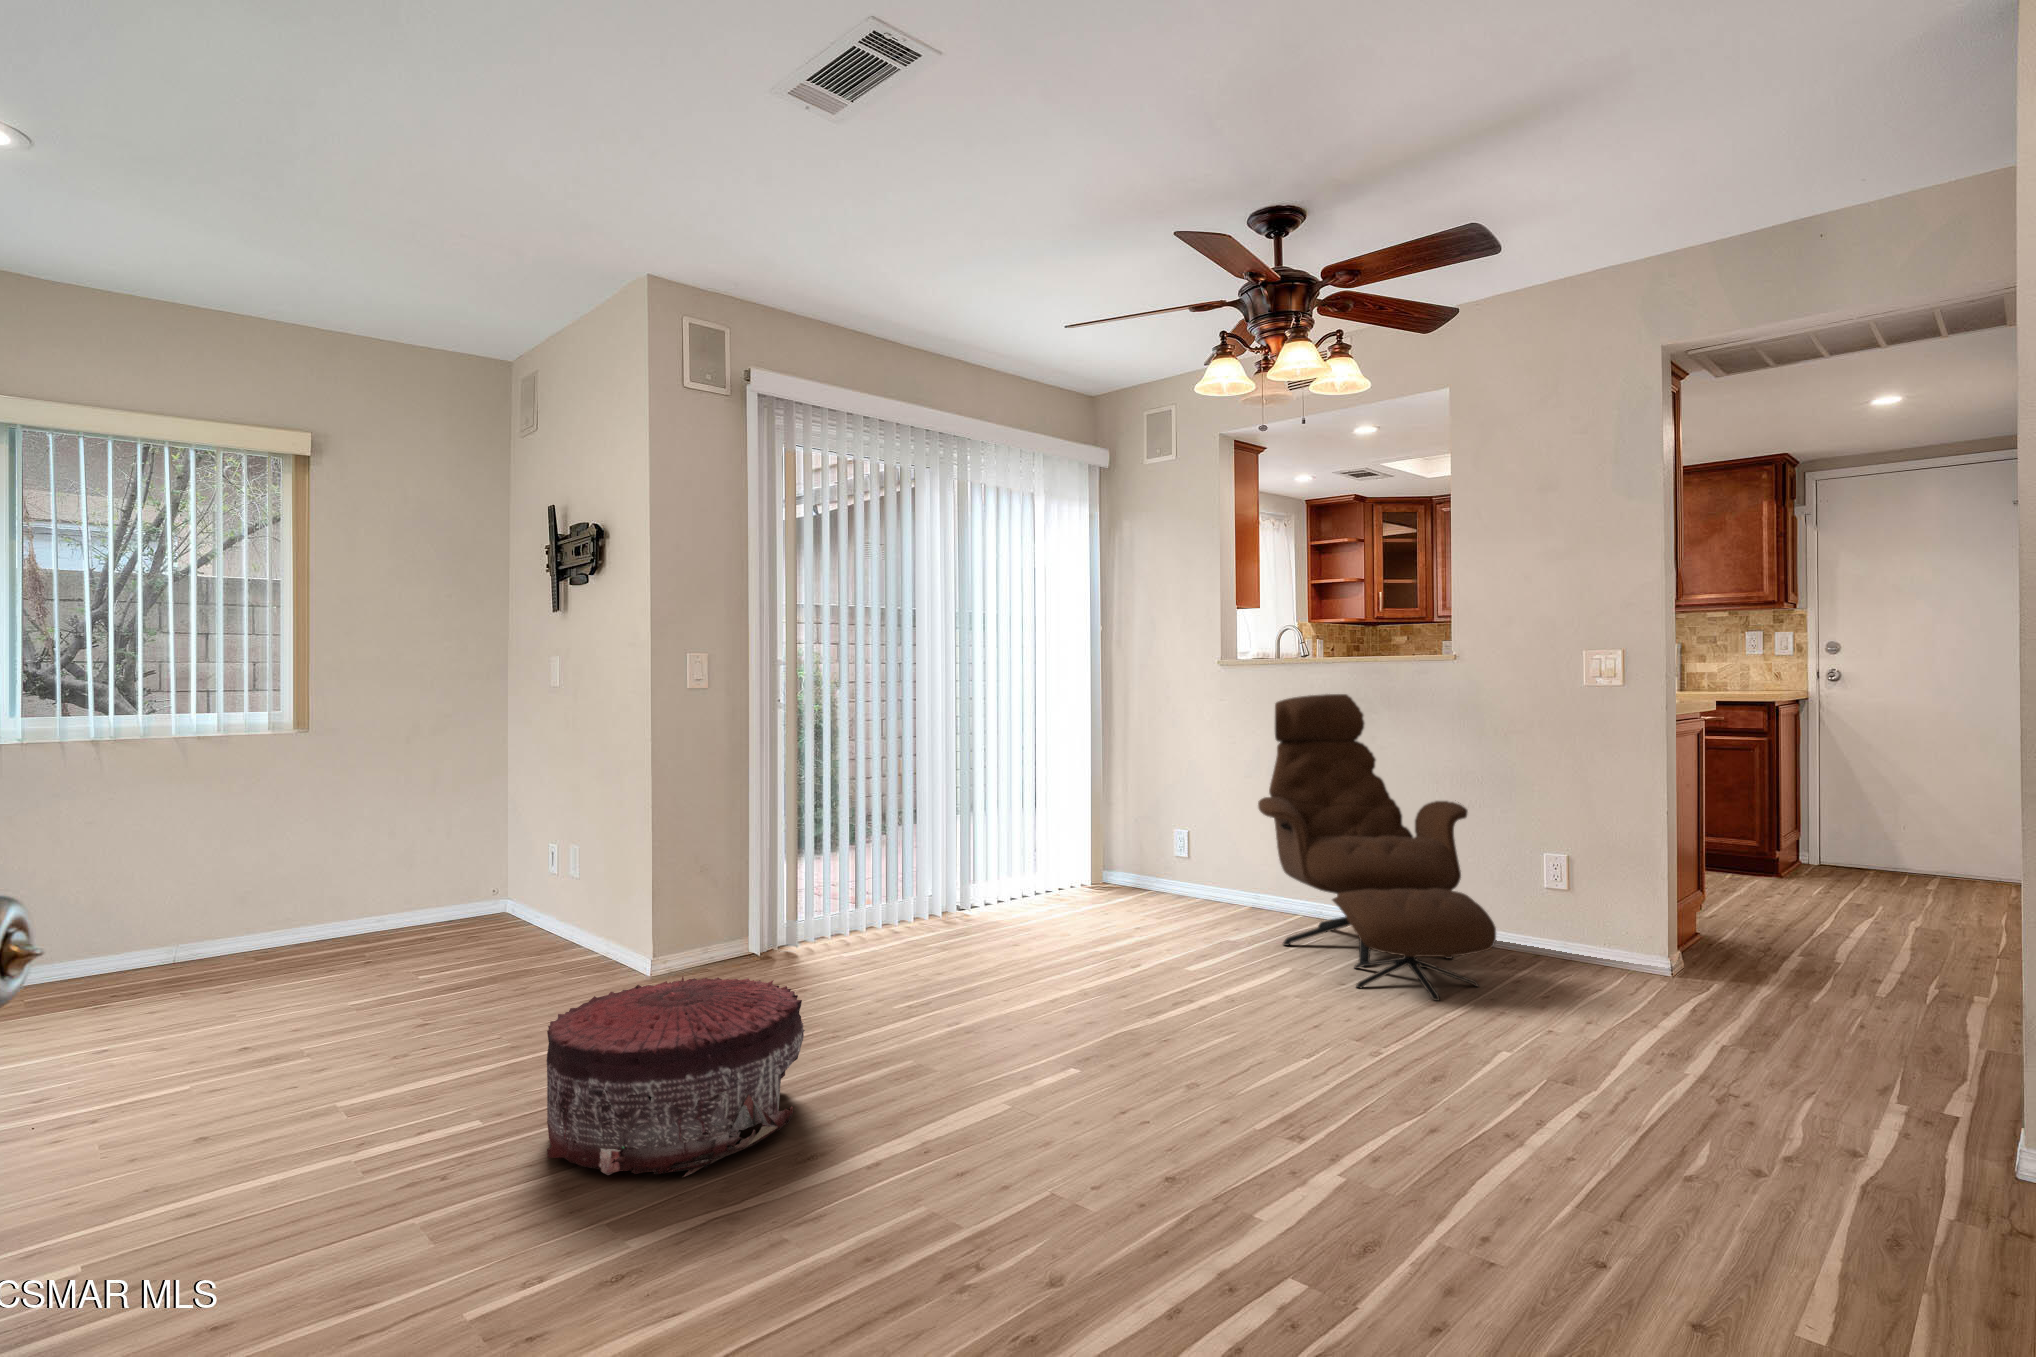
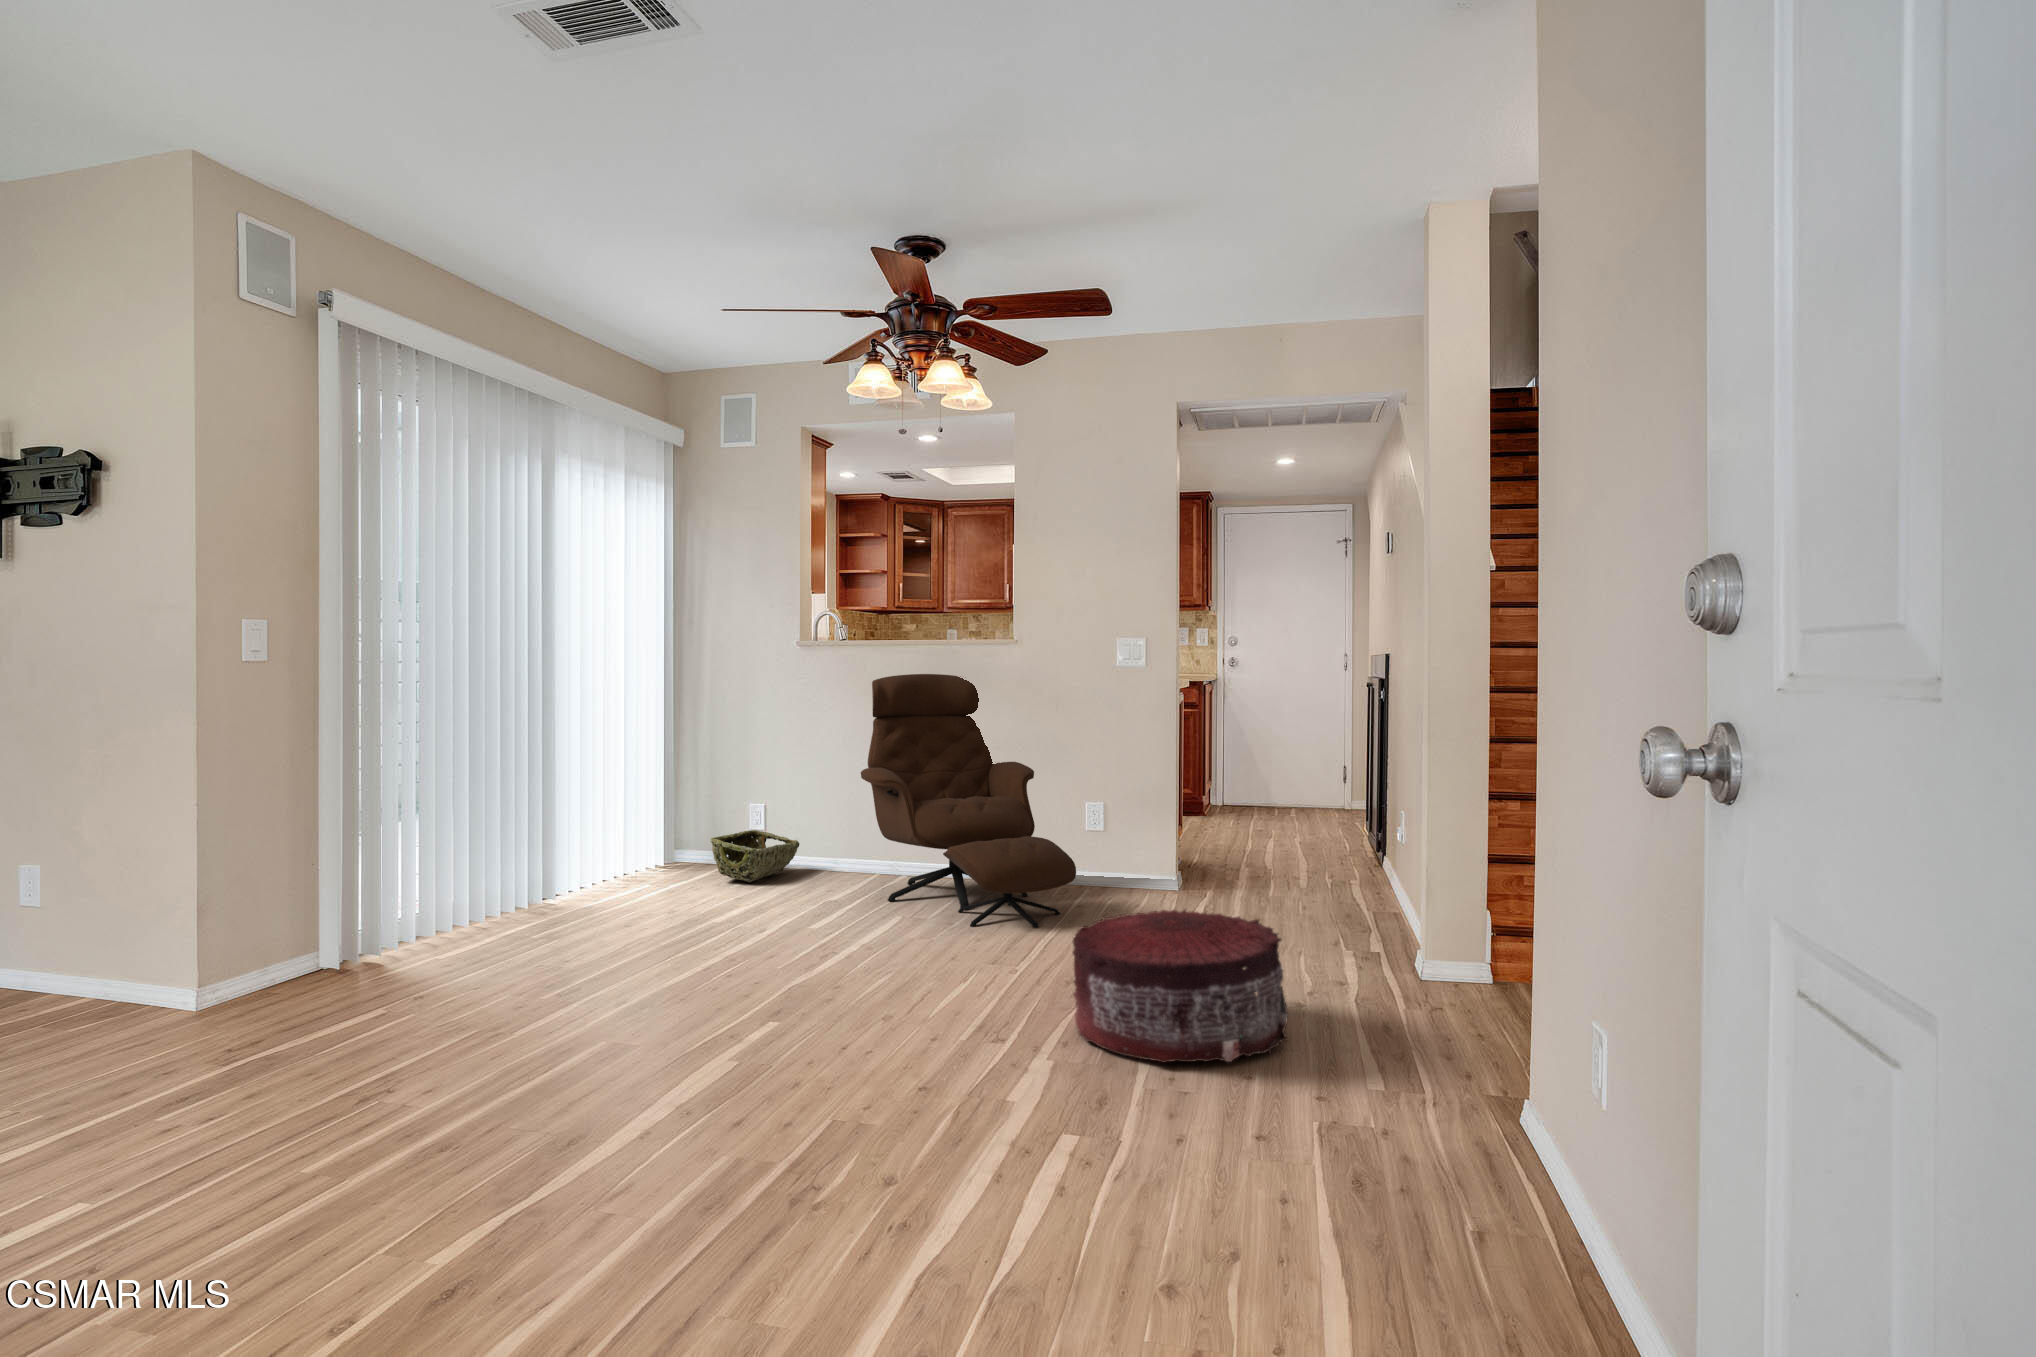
woven basket: none [1119,854,1213,908] -> present [711,830,799,882]
pouf: present [547,976,805,1177] -> present [1073,909,1288,1063]

